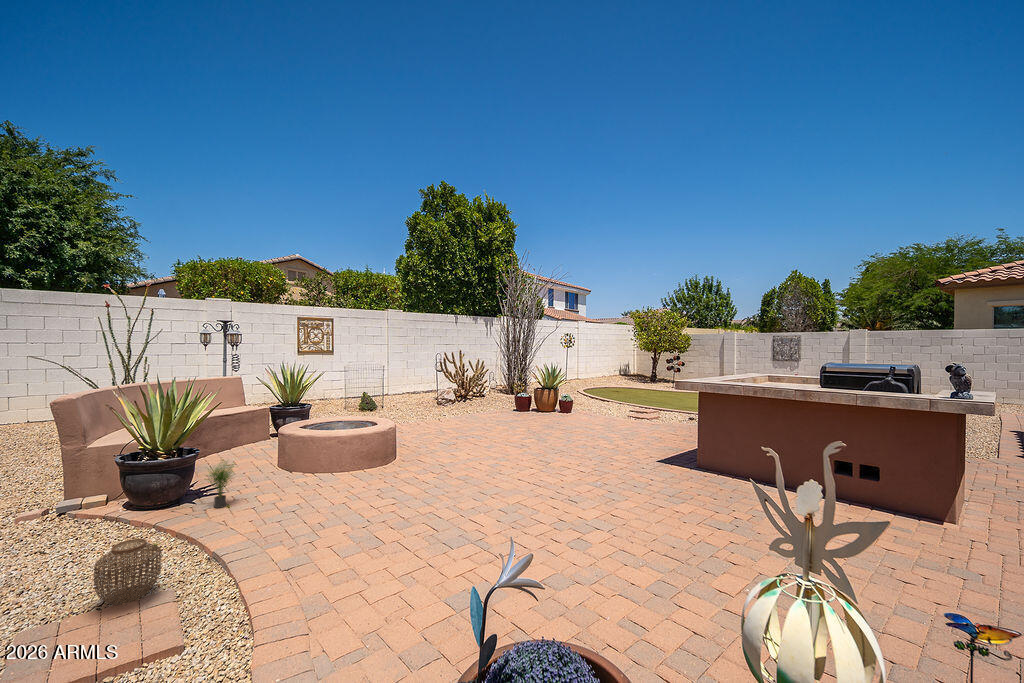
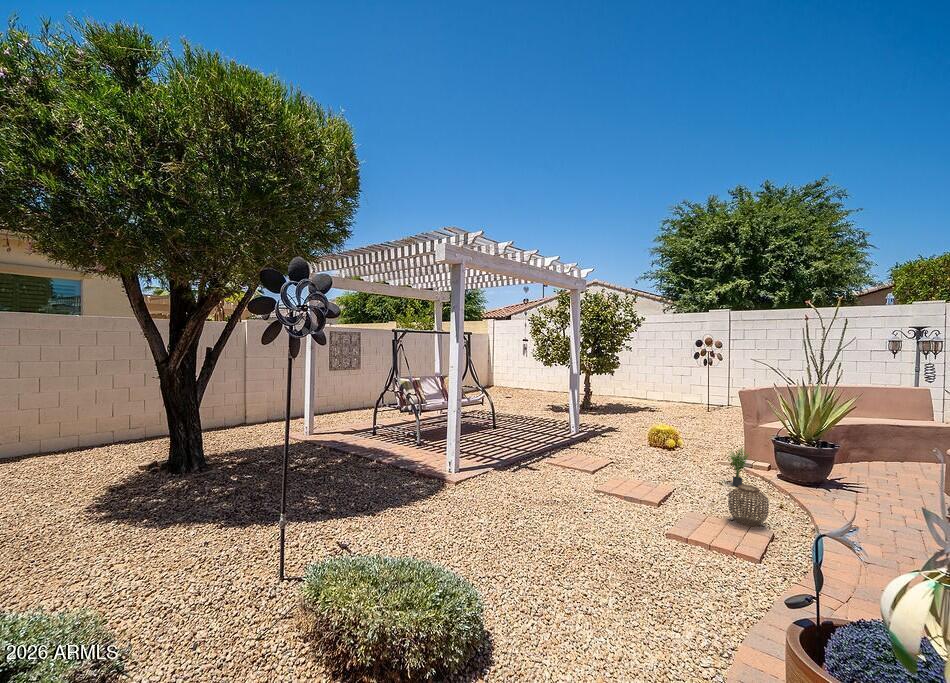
potted plant: present [208,462,233,508] -> present [728,448,748,487]

